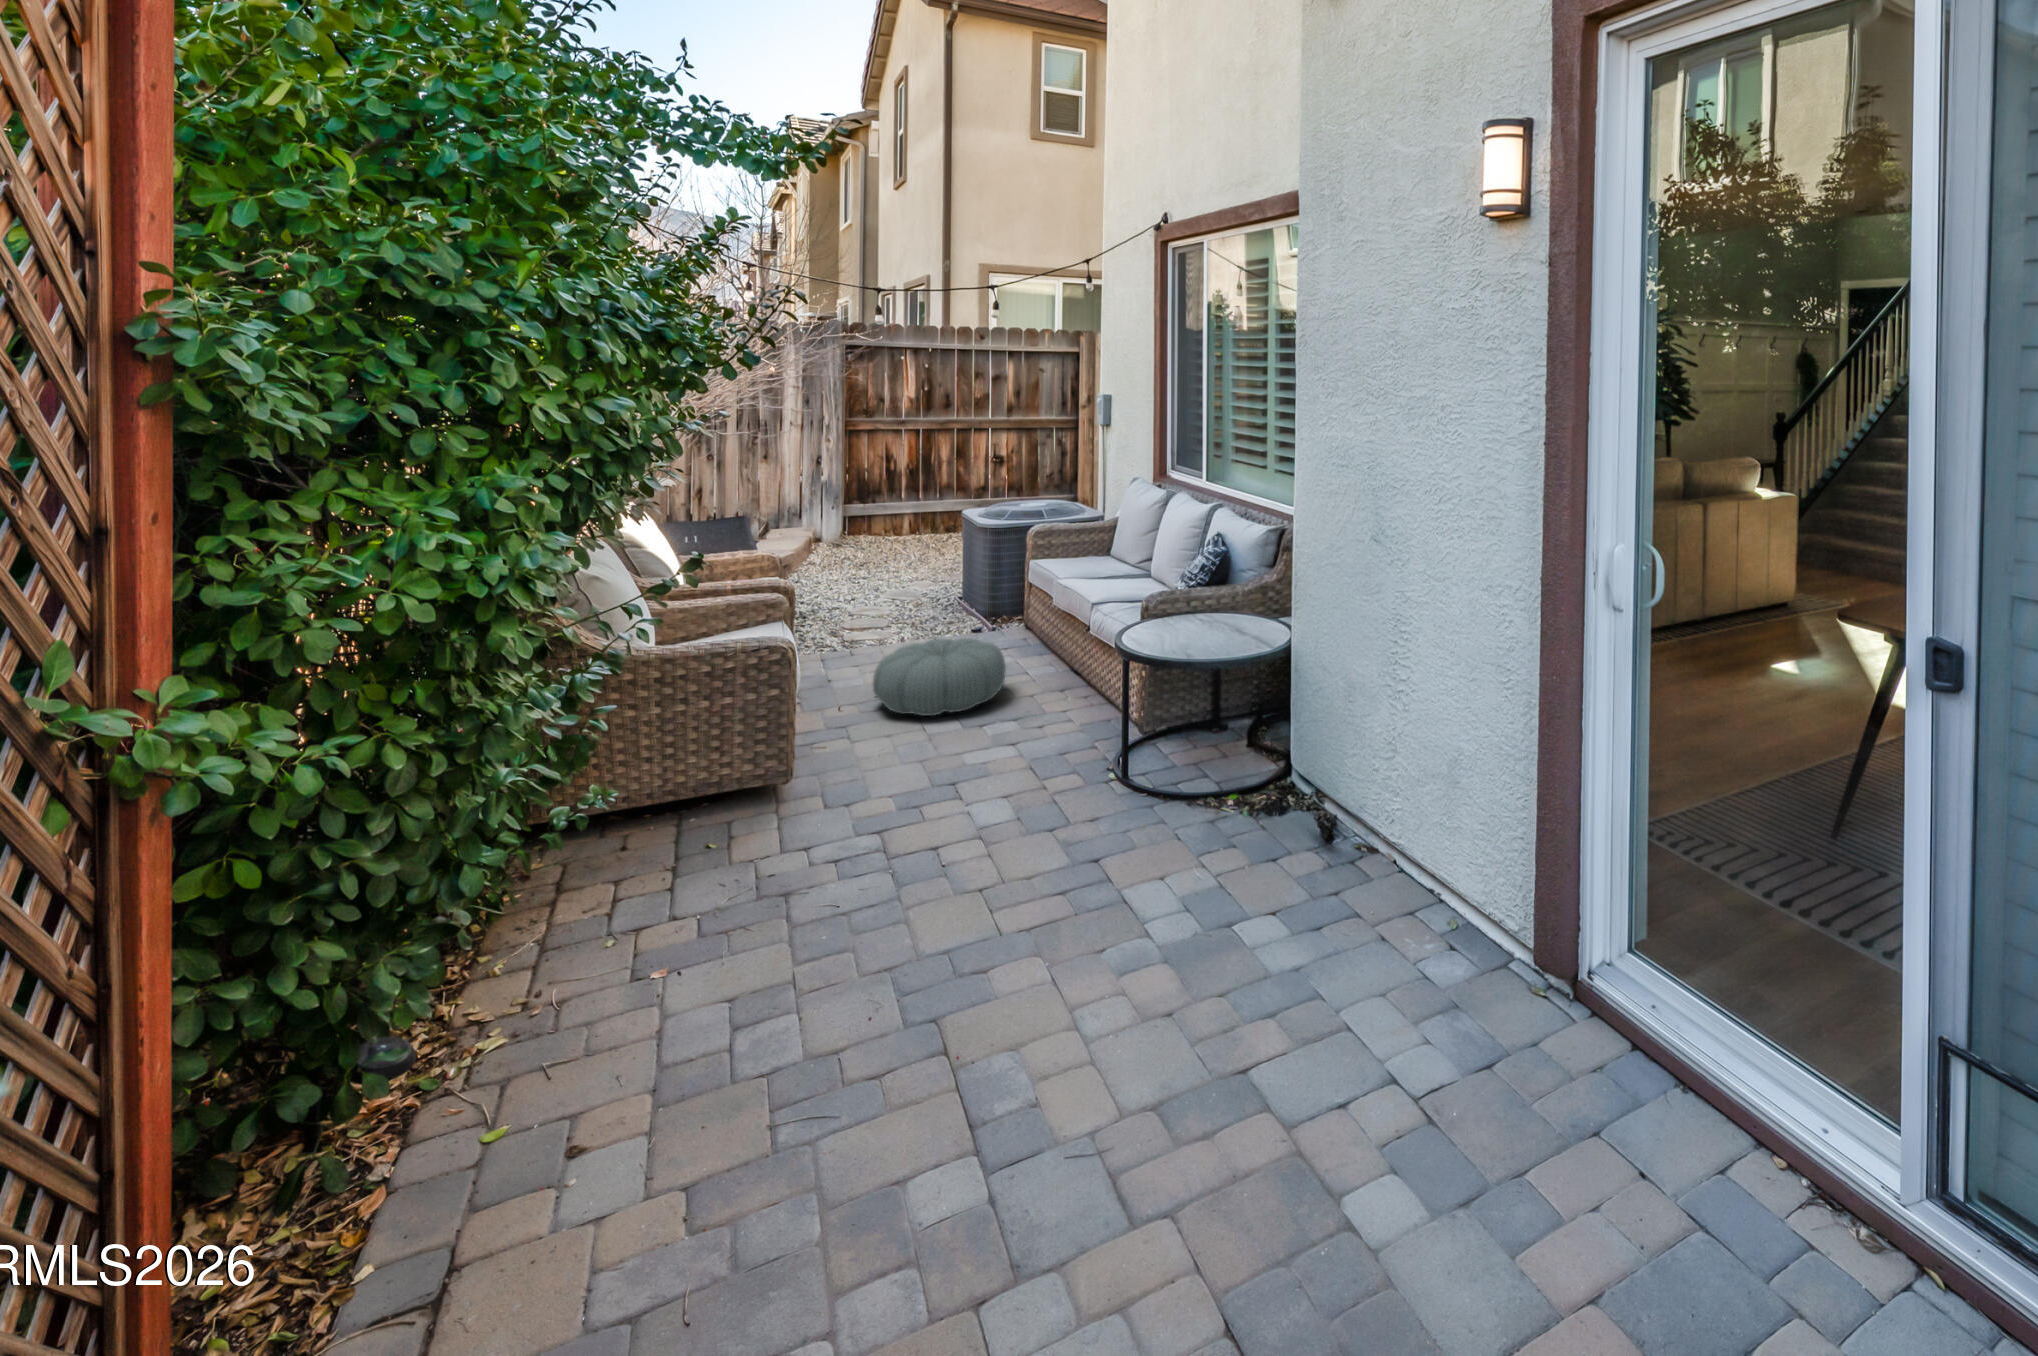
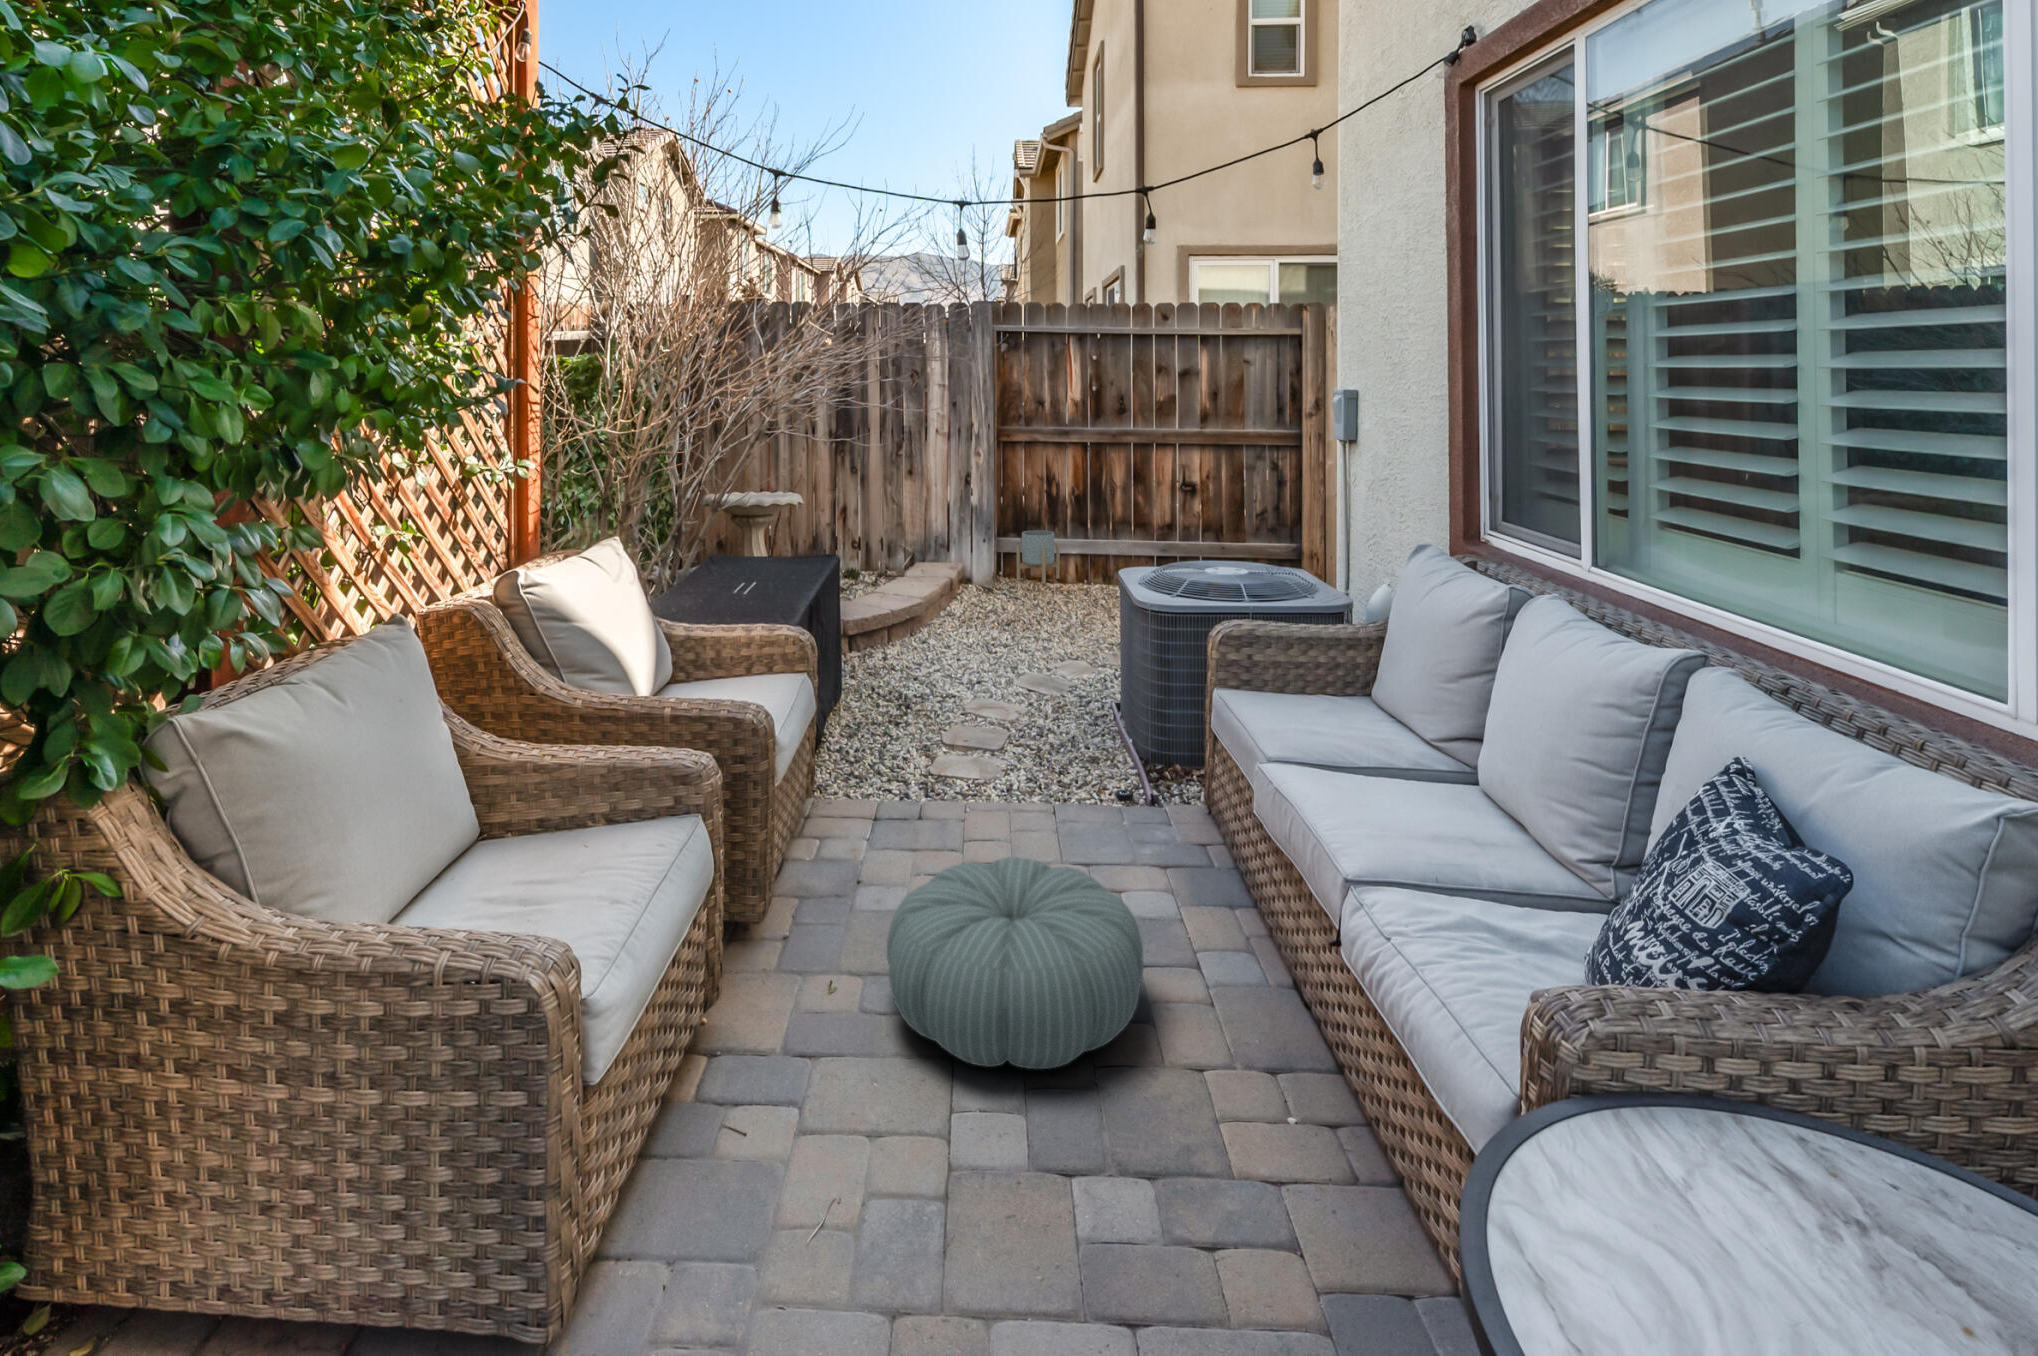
planter: none [860,499,896,539] -> present [1017,530,1060,584]

